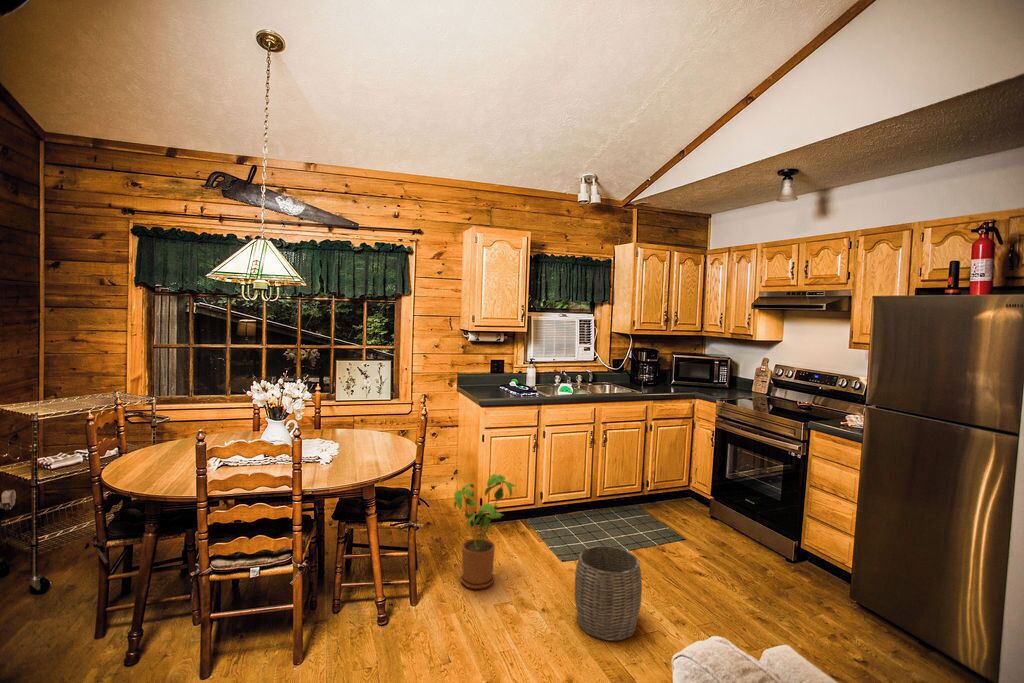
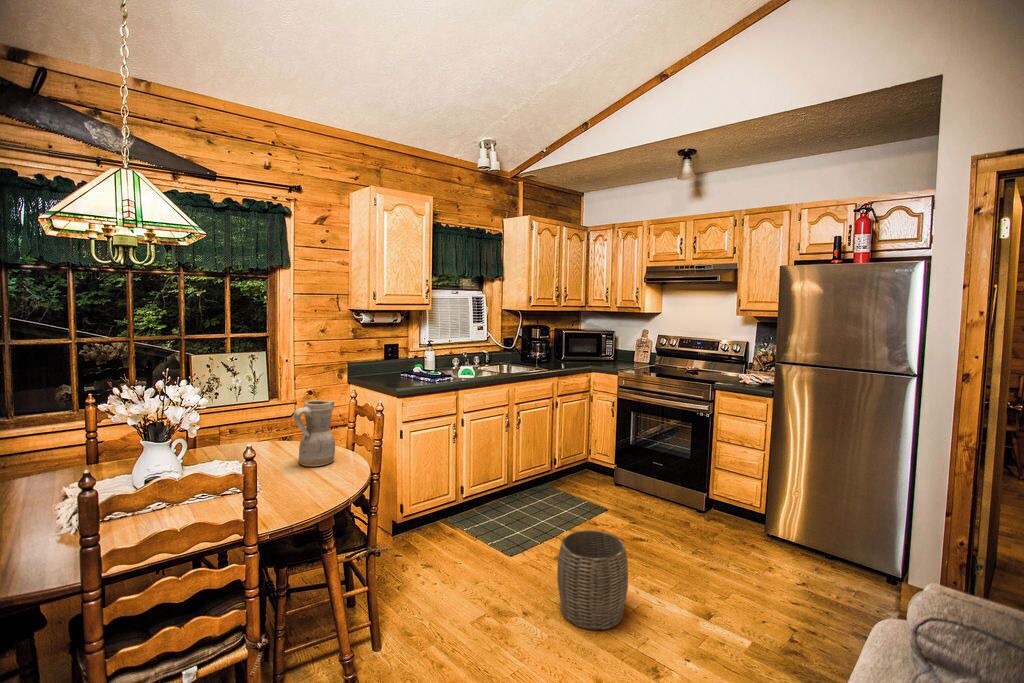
ceramic pitcher: none [365,401,398,452] -> present [294,400,335,466]
house plant: present [454,474,516,589] -> none [400,473,472,610]

